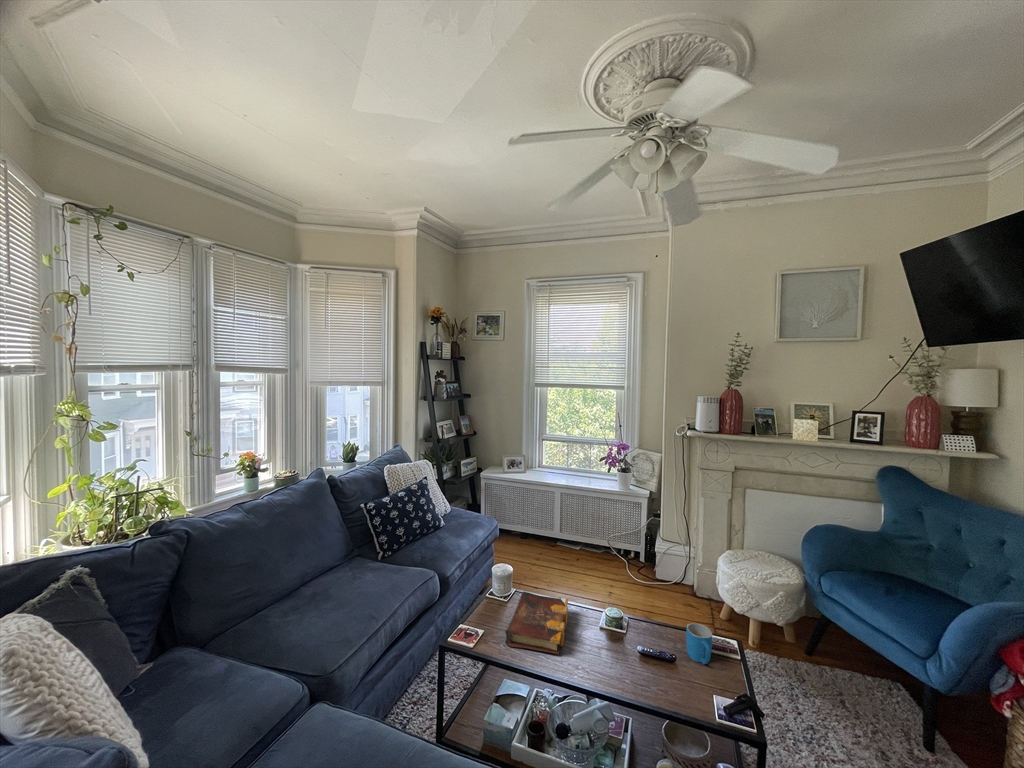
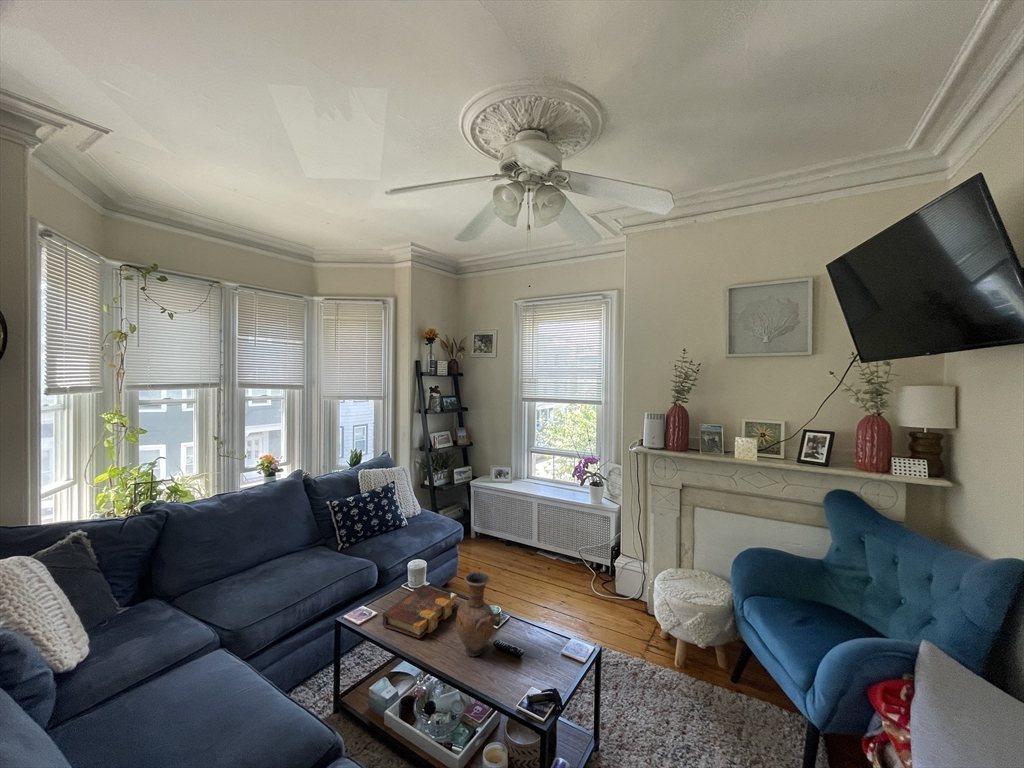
vase: none [604,574,651,667] -> present [456,572,495,656]
mug: present [686,623,712,664] -> none [537,626,558,664]

